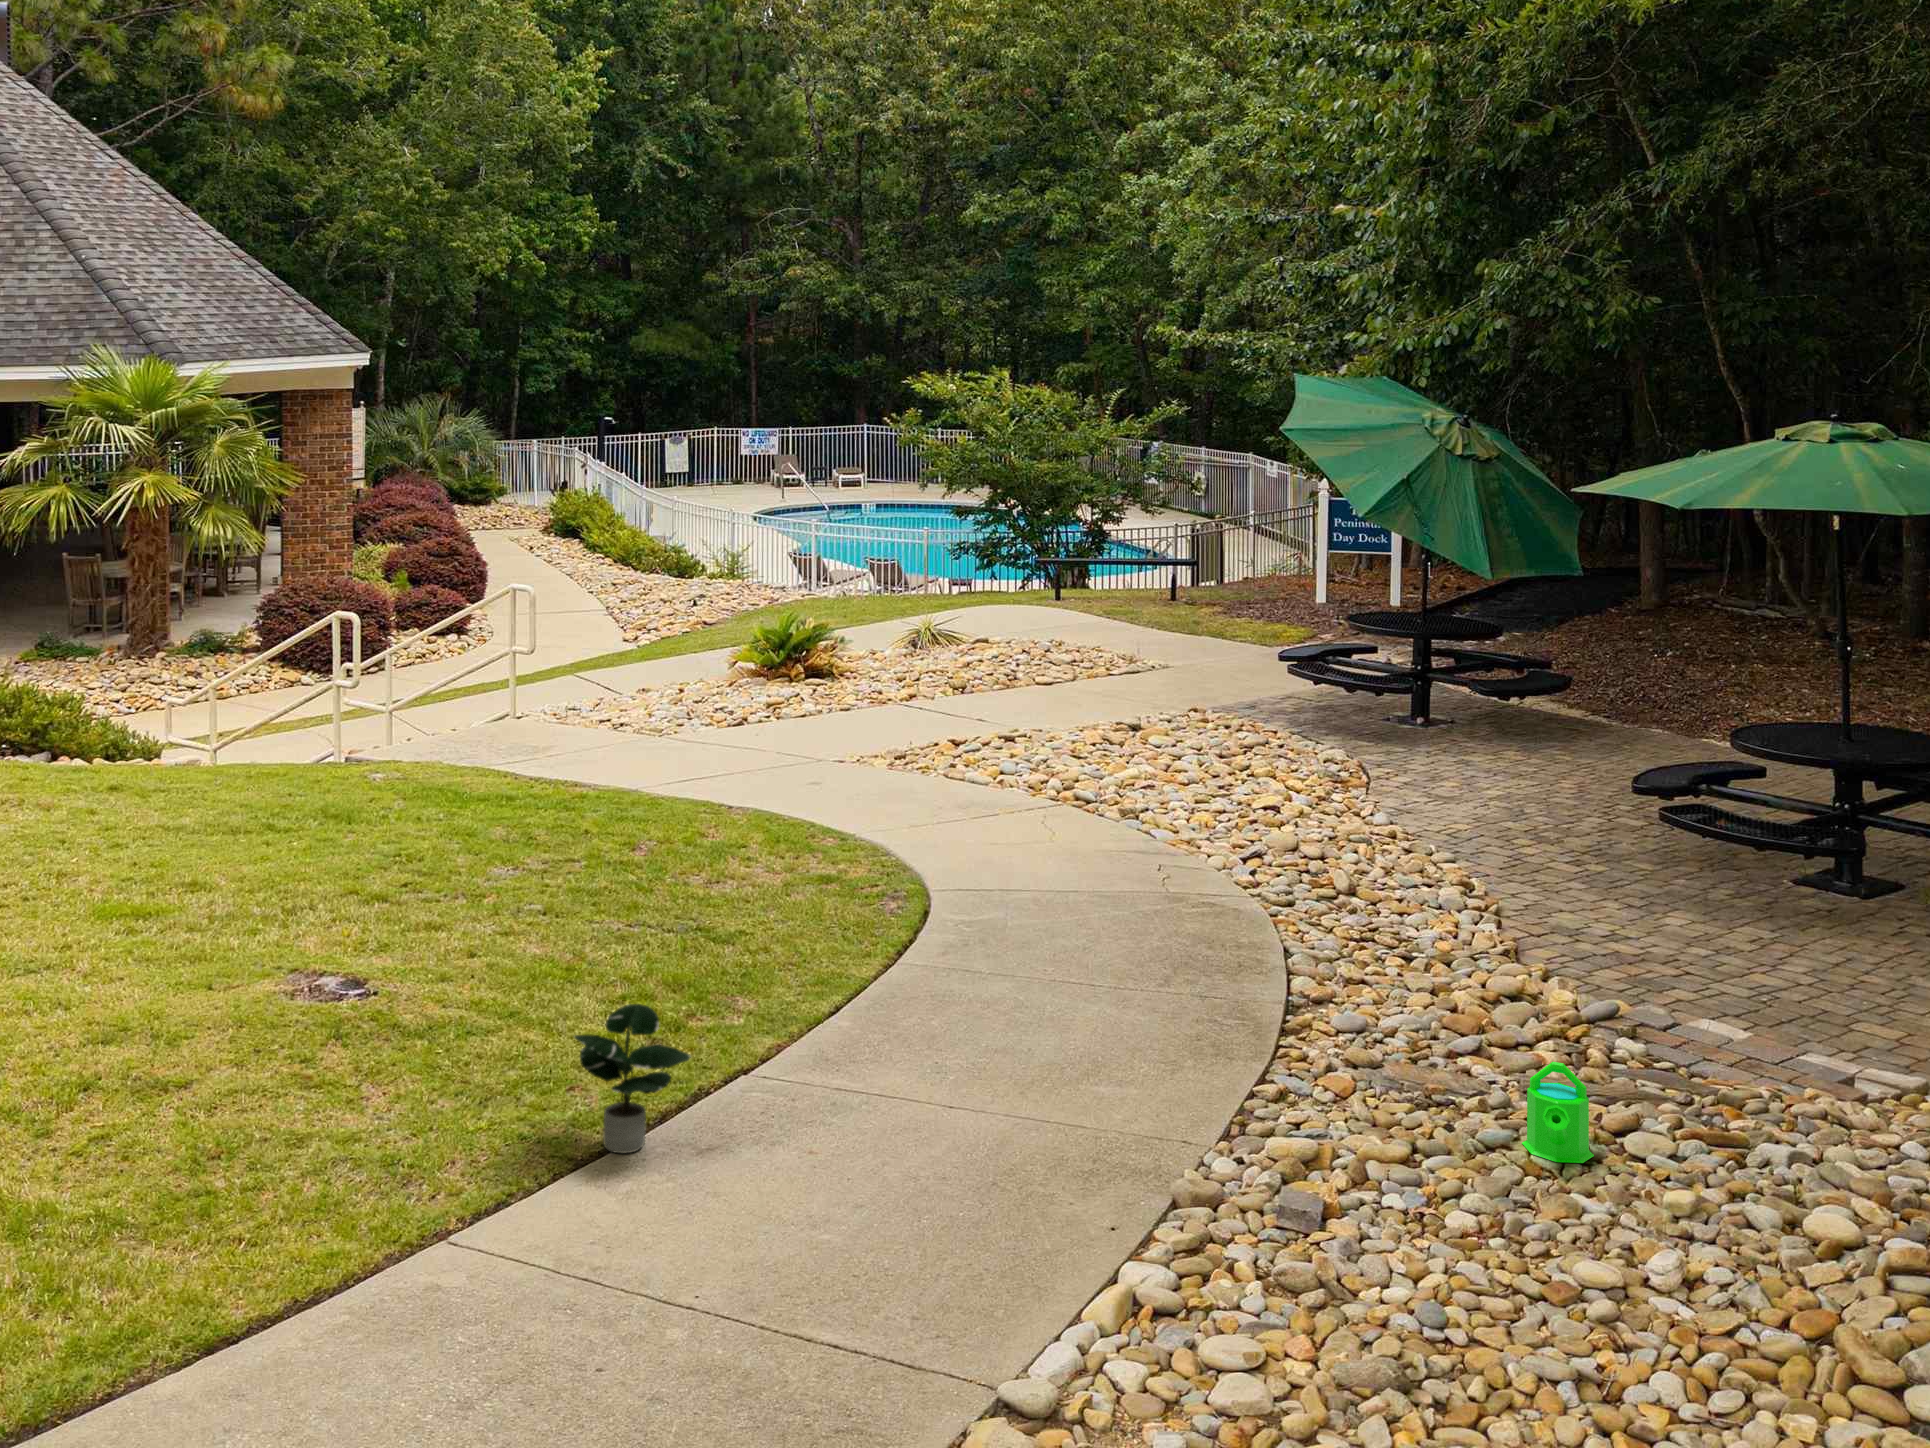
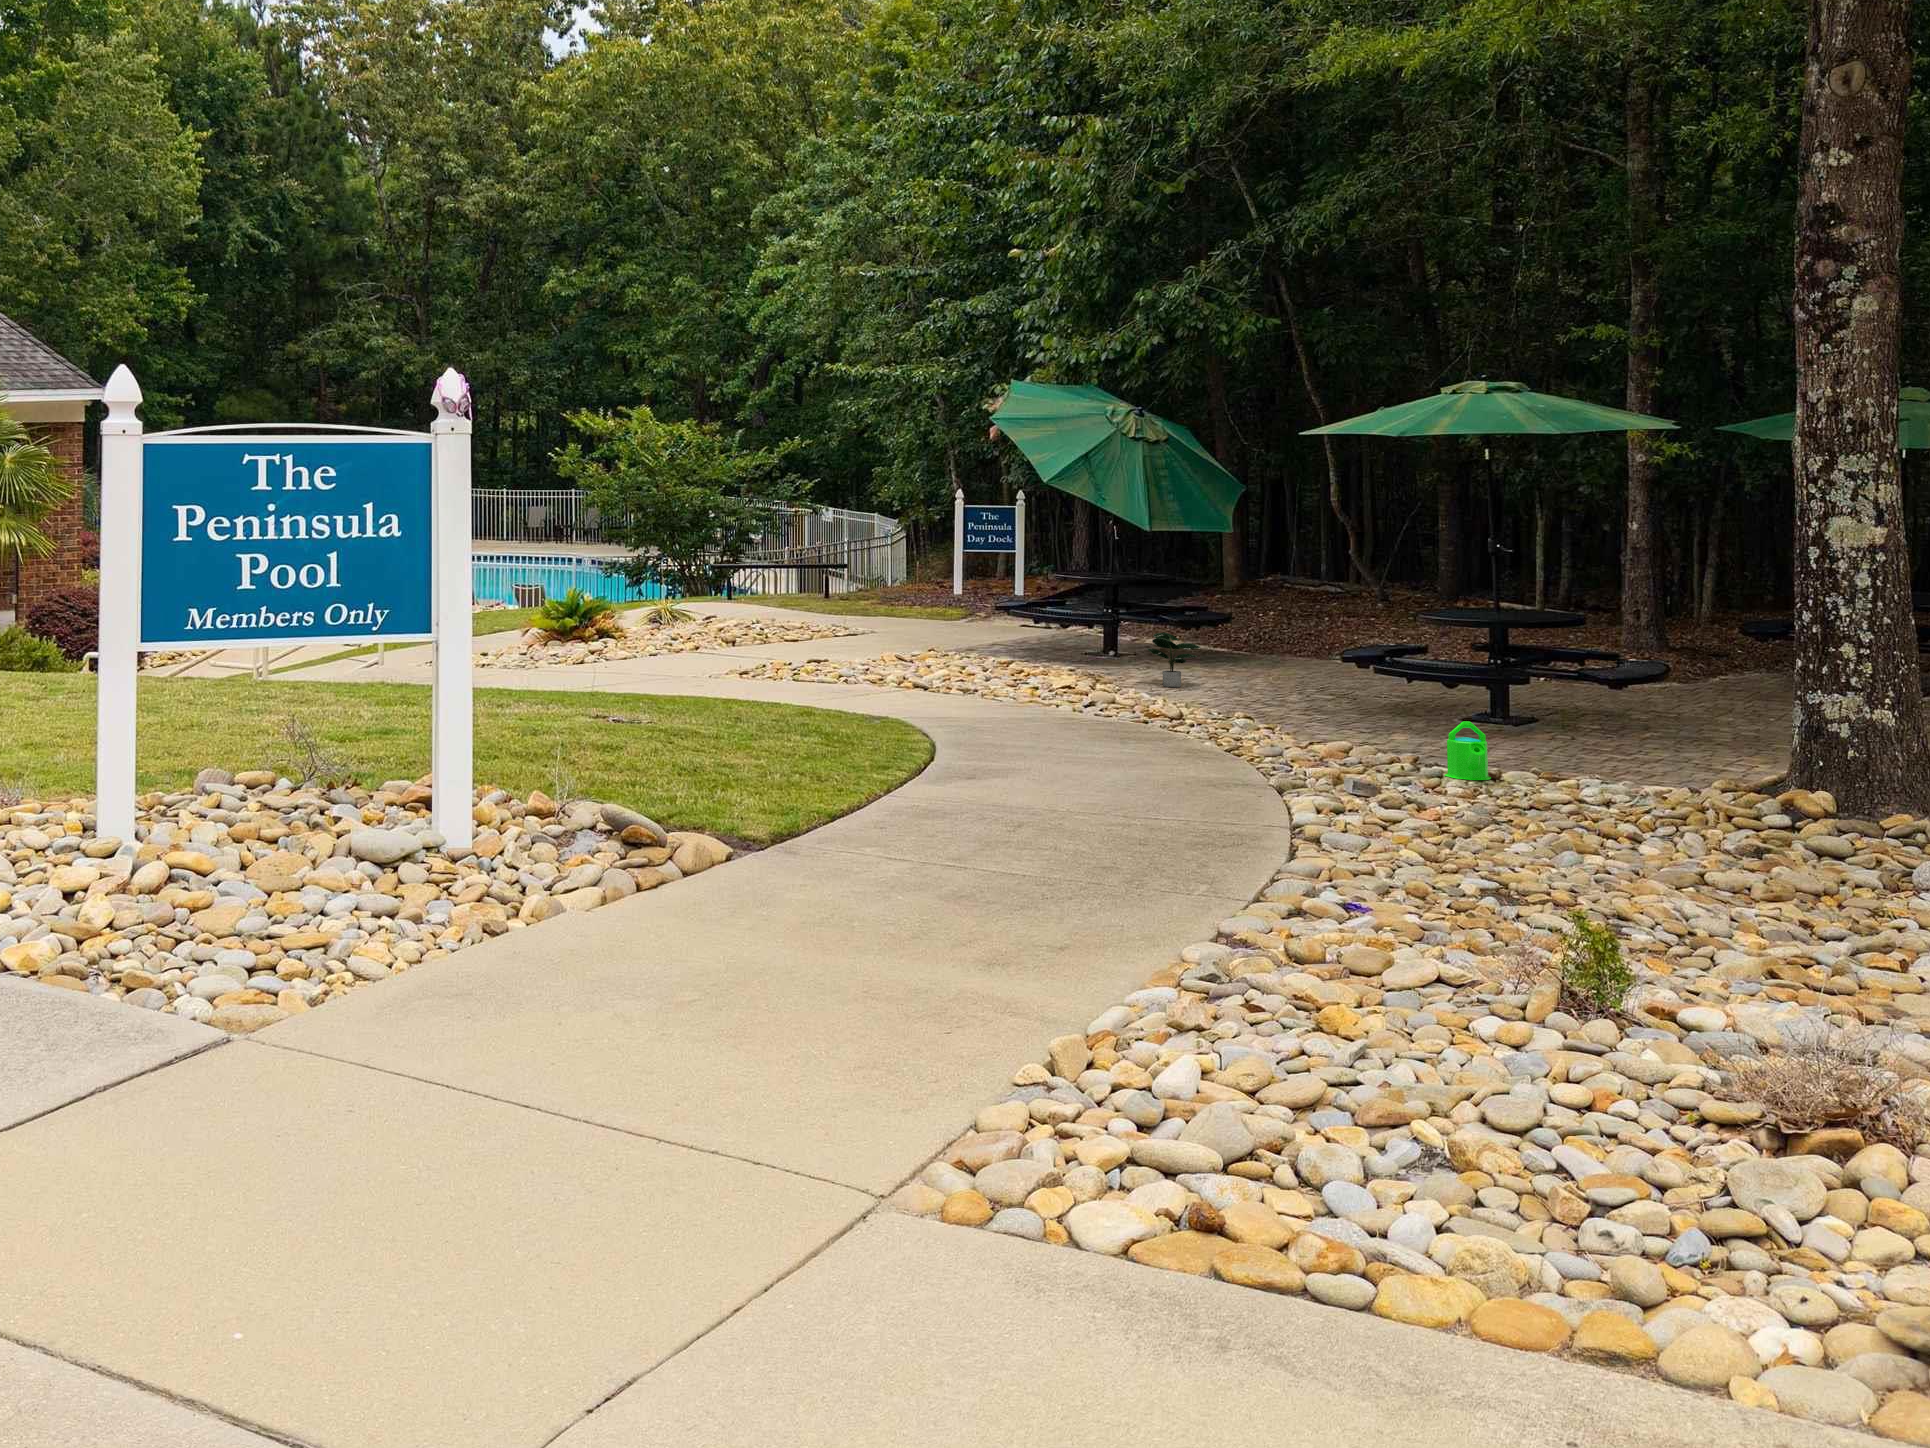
potted plant: present [574,1004,691,1153] -> present [1147,632,1200,687]

